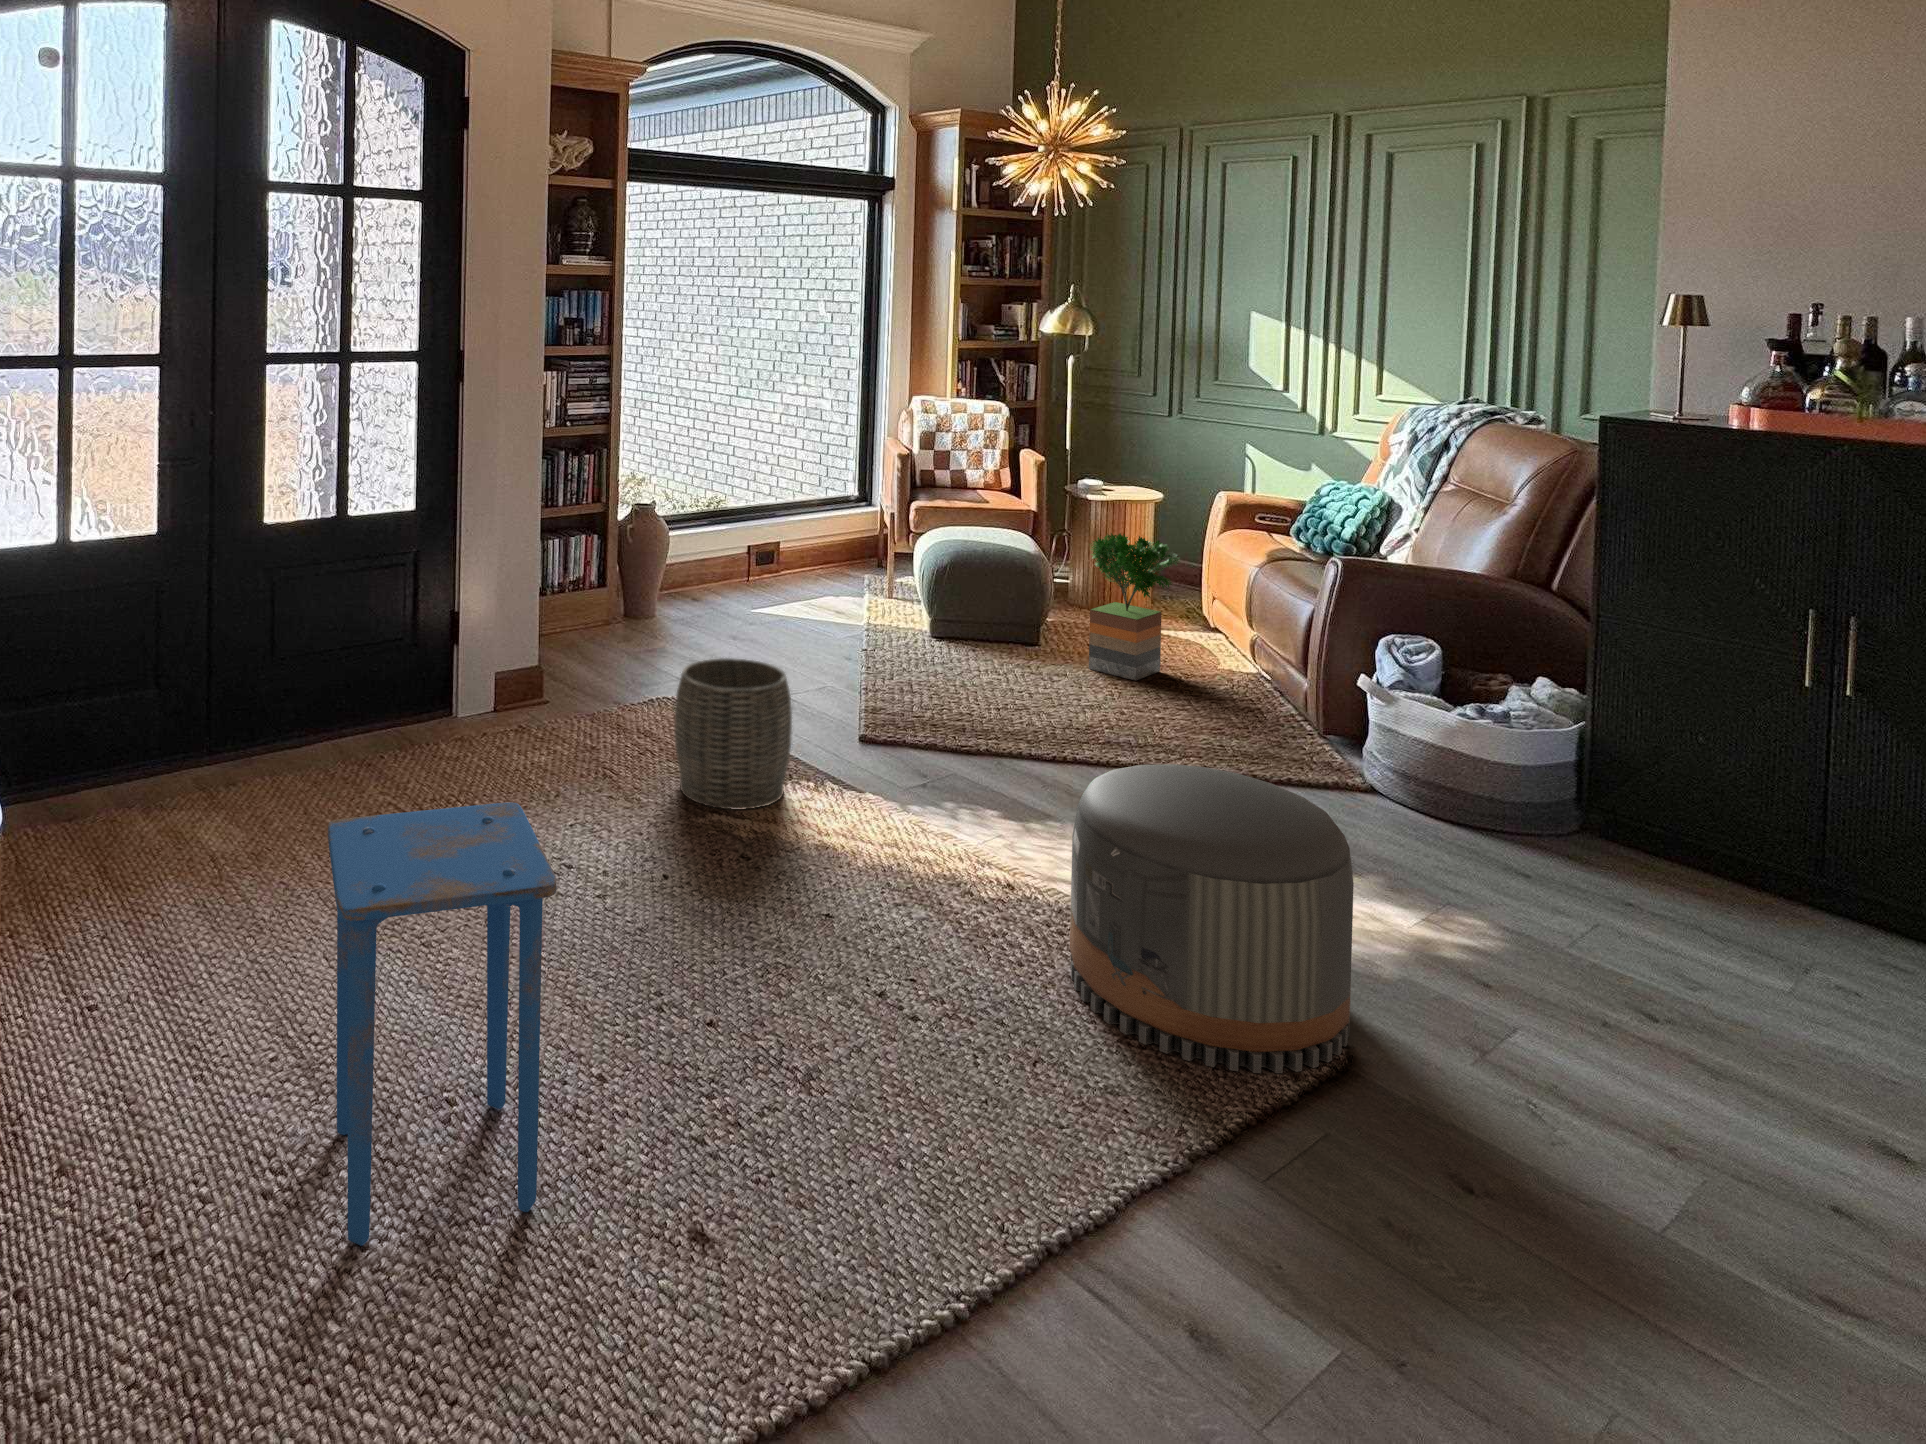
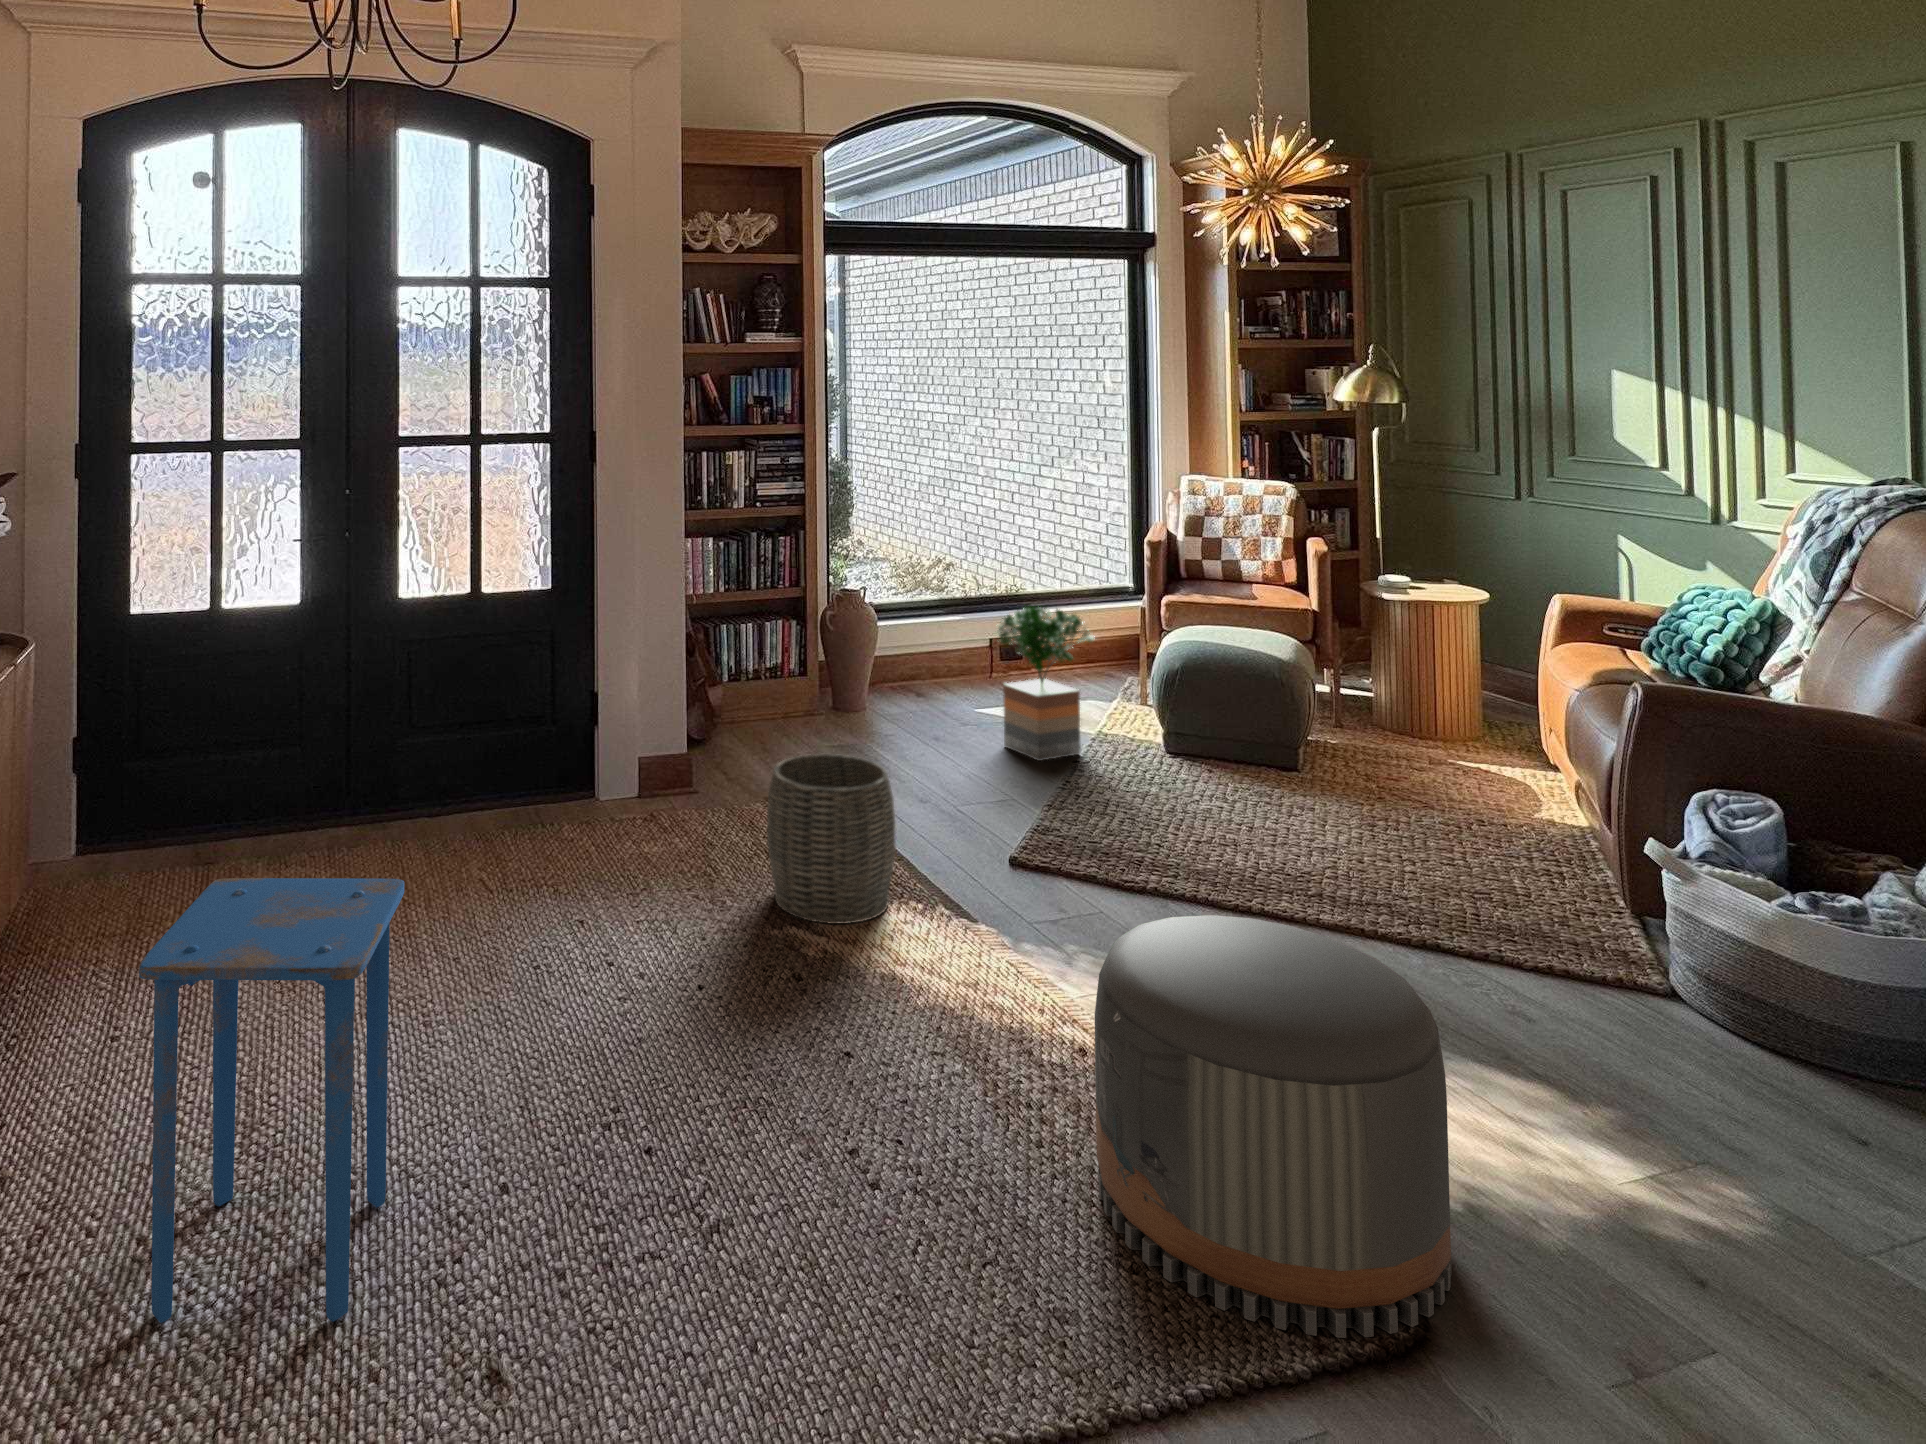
potted tree: present [1089,533,1180,681] -> present [997,605,1095,761]

